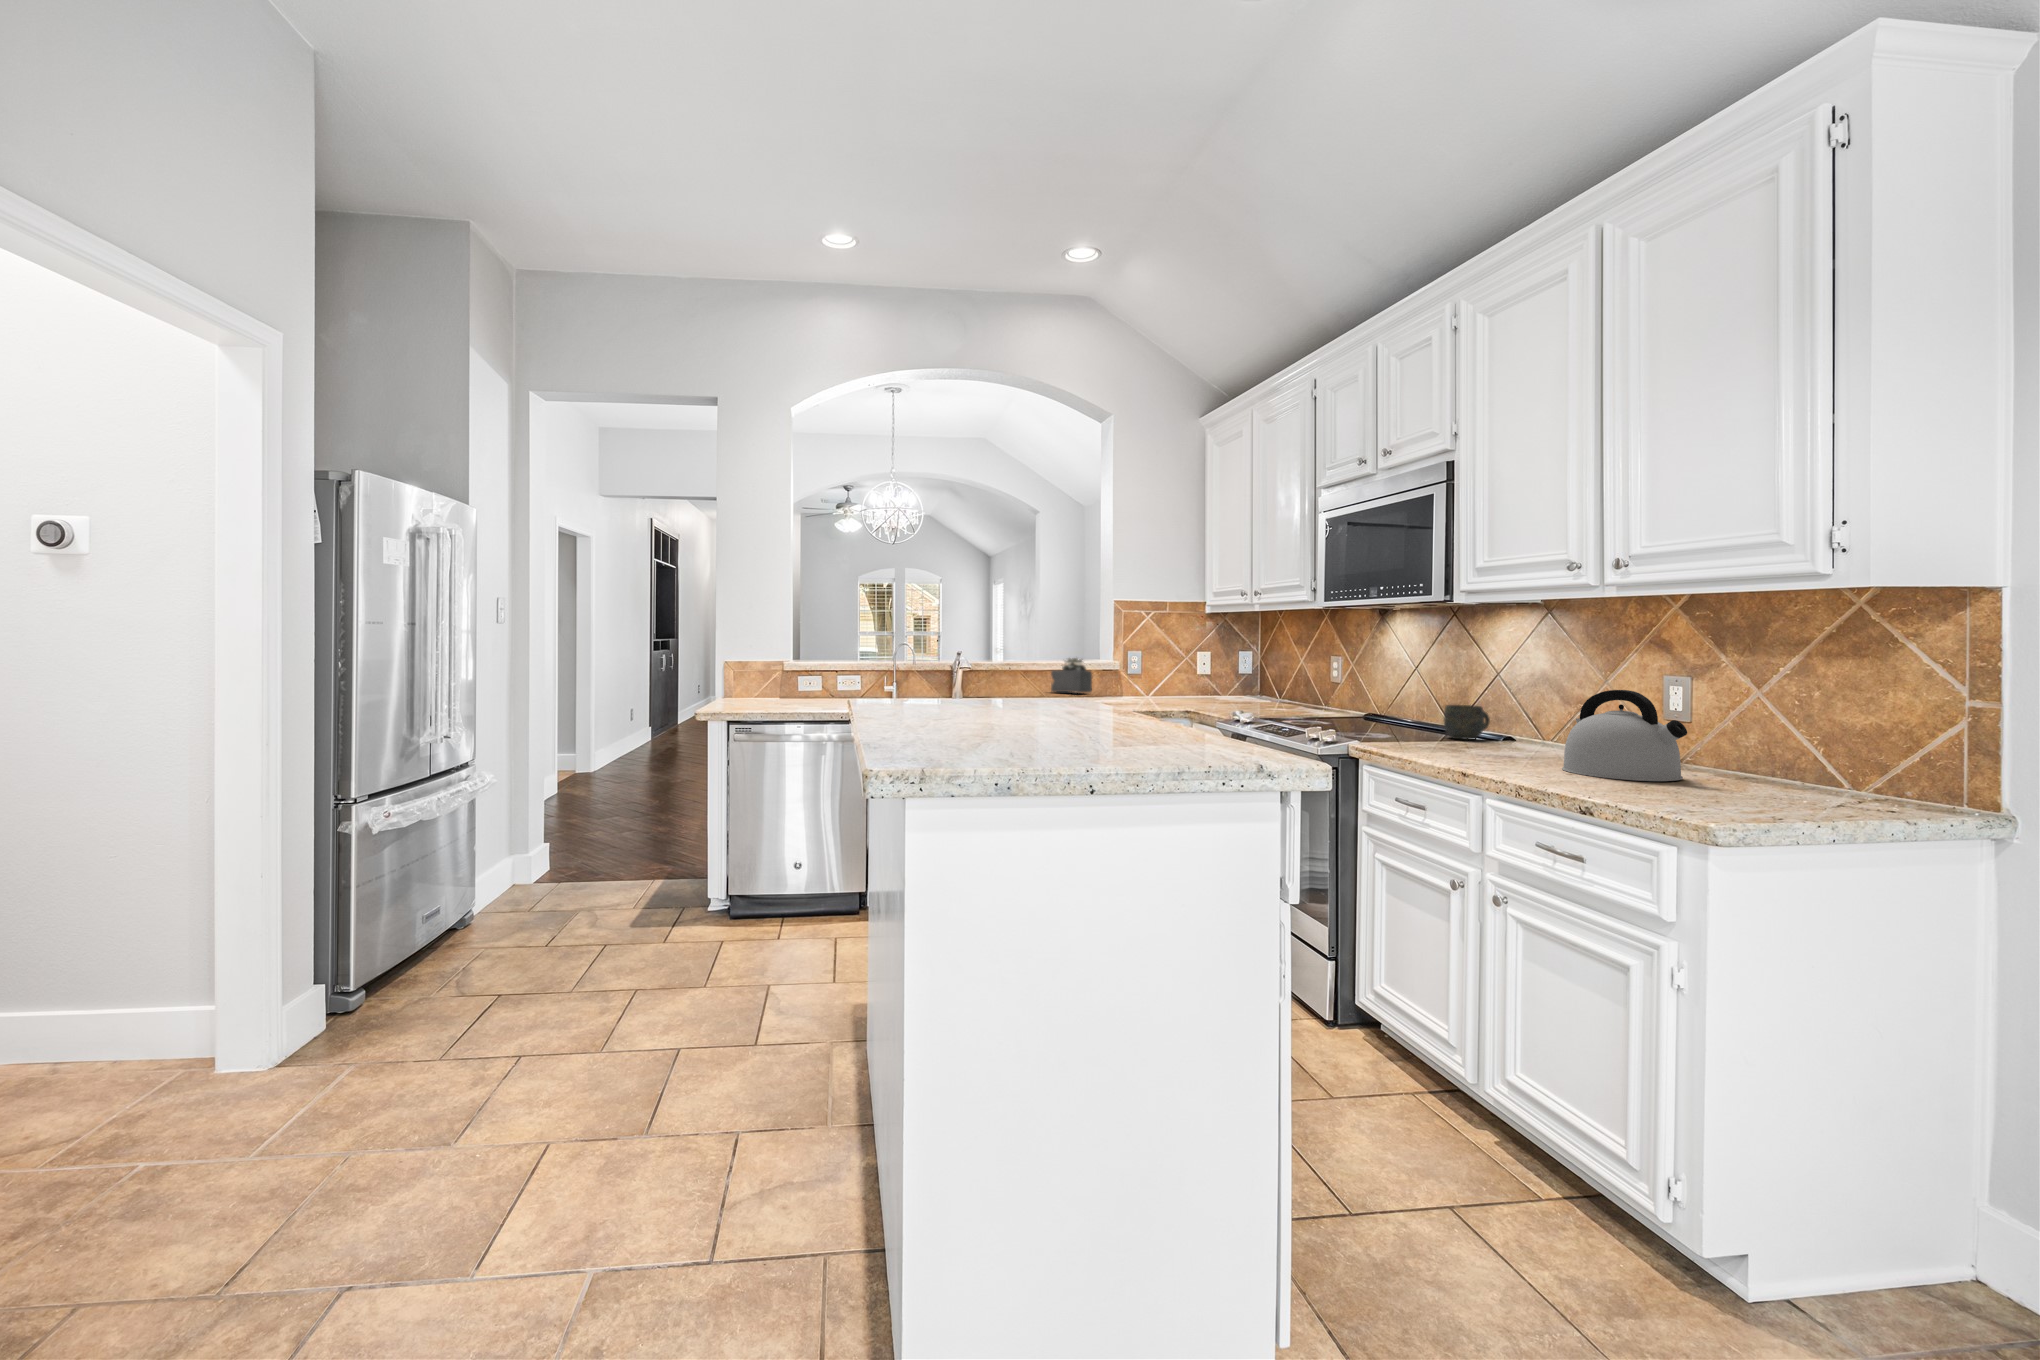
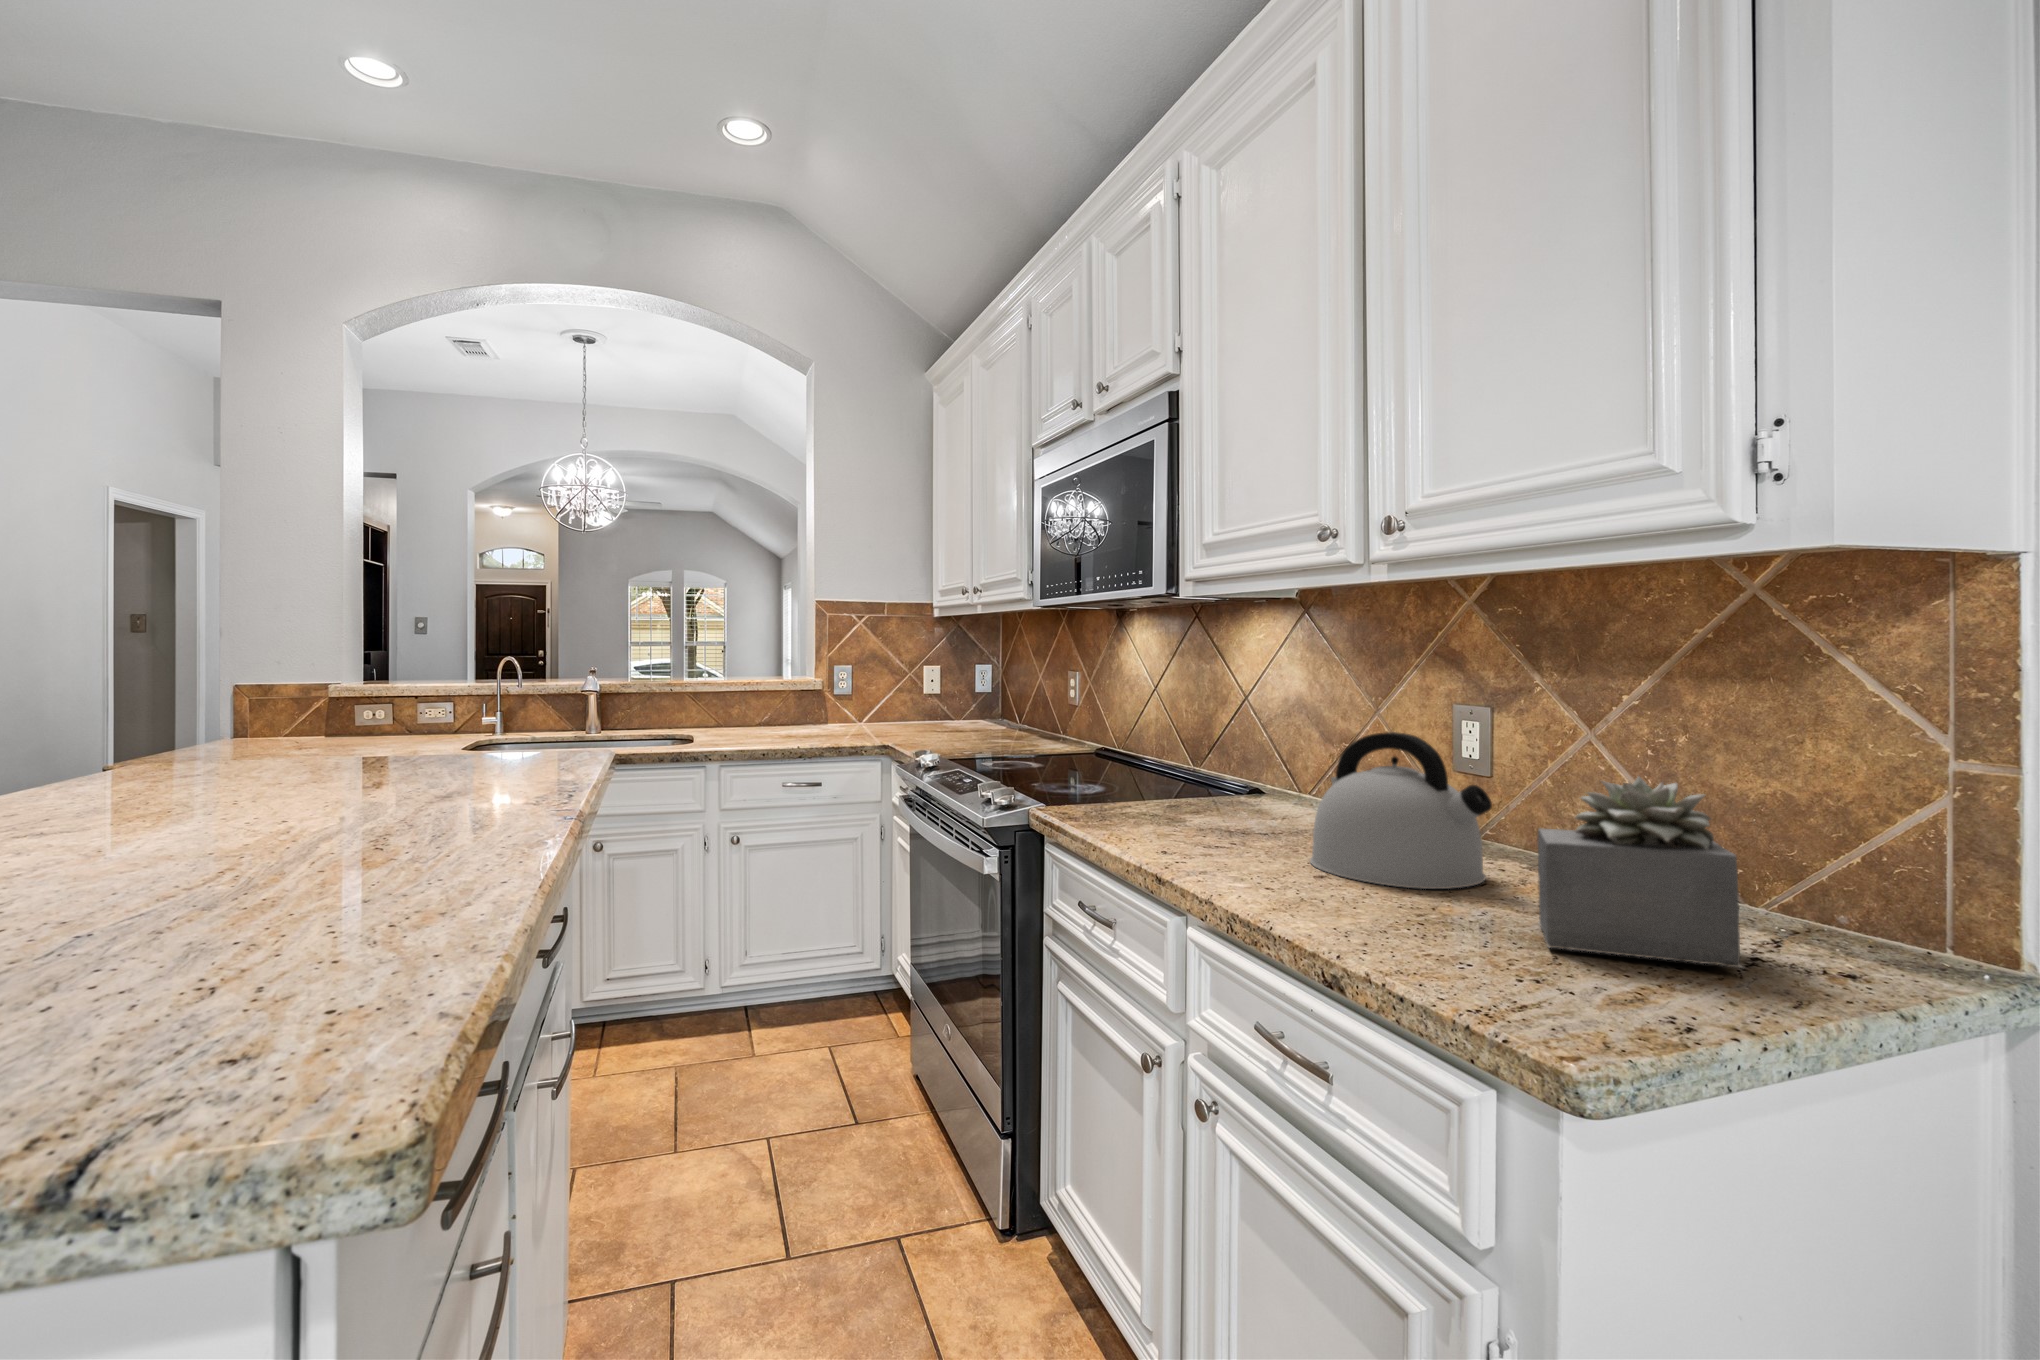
succulent plant: present [1051,658,1092,693] -> present [1537,776,1742,968]
mug: present [1444,705,1490,740] -> none [1177,743,1238,794]

